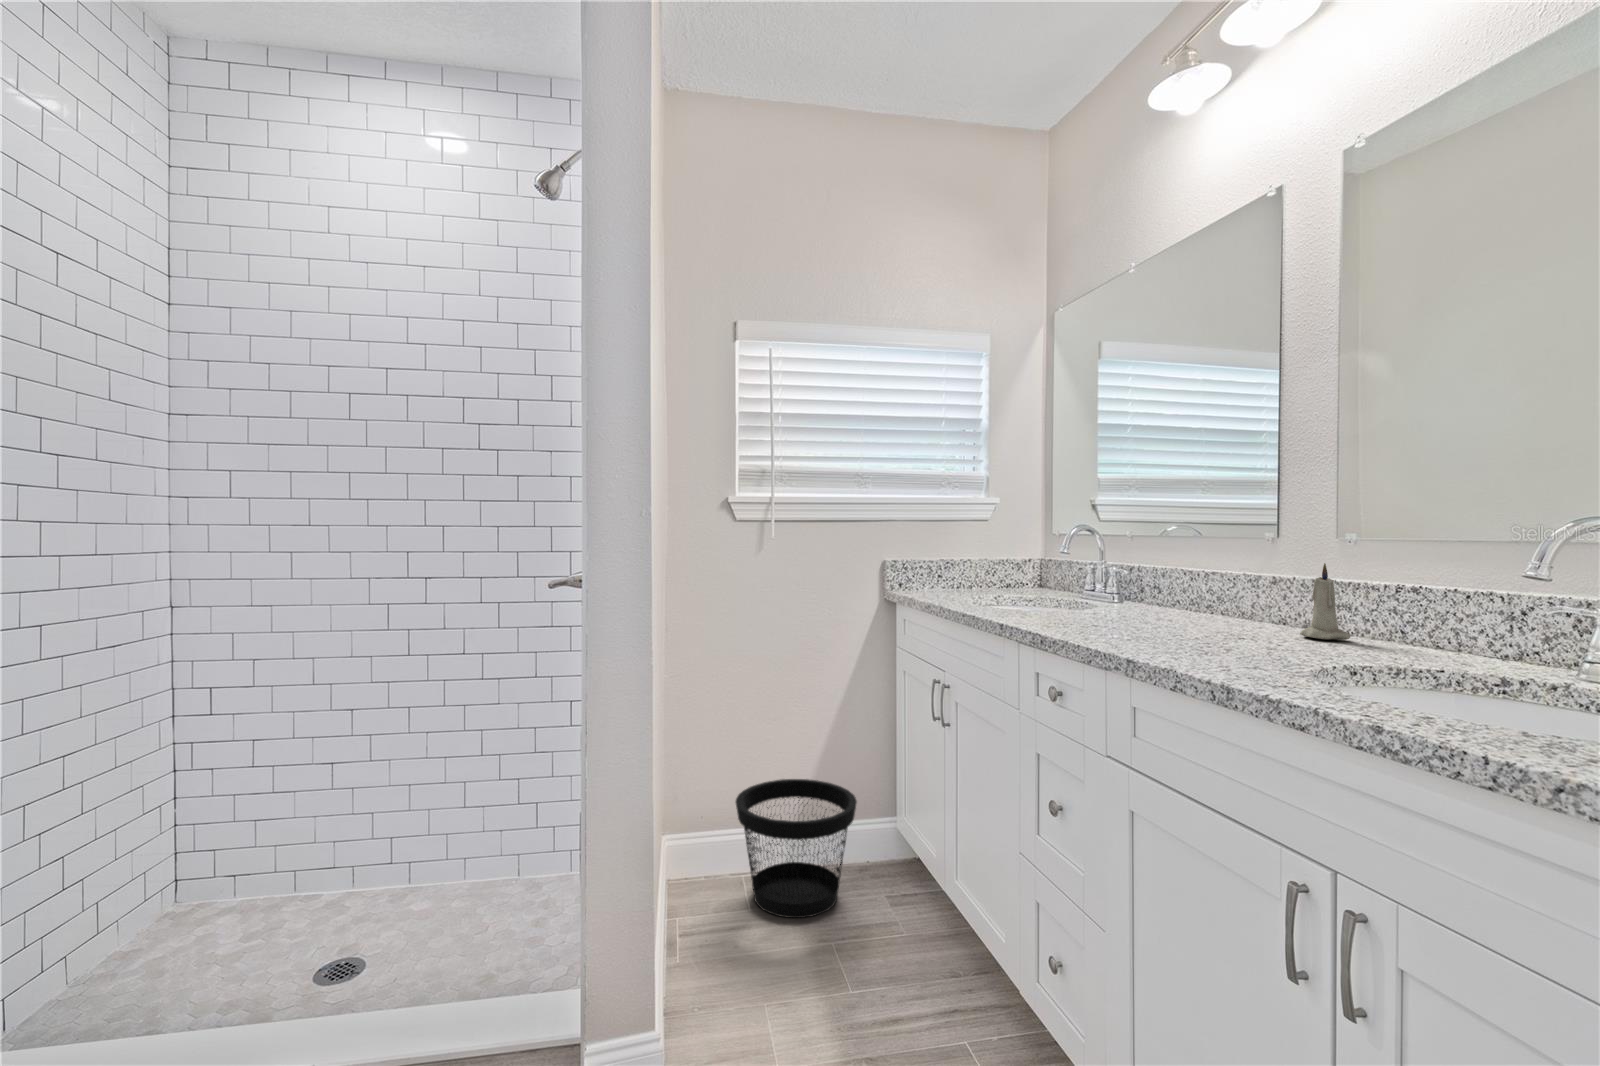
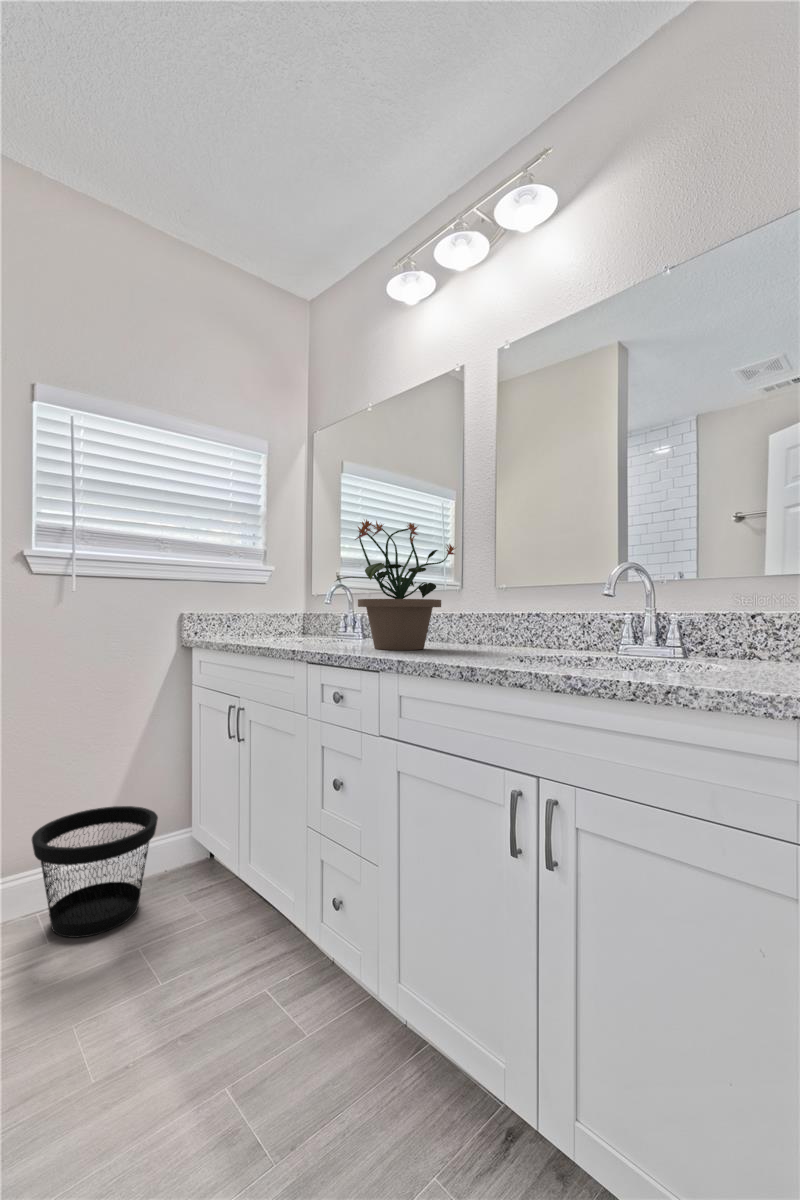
potted plant: none [1059,444,1256,636] -> present [336,519,455,650]
candle: present [1300,563,1350,640] -> none [479,600,505,648]

